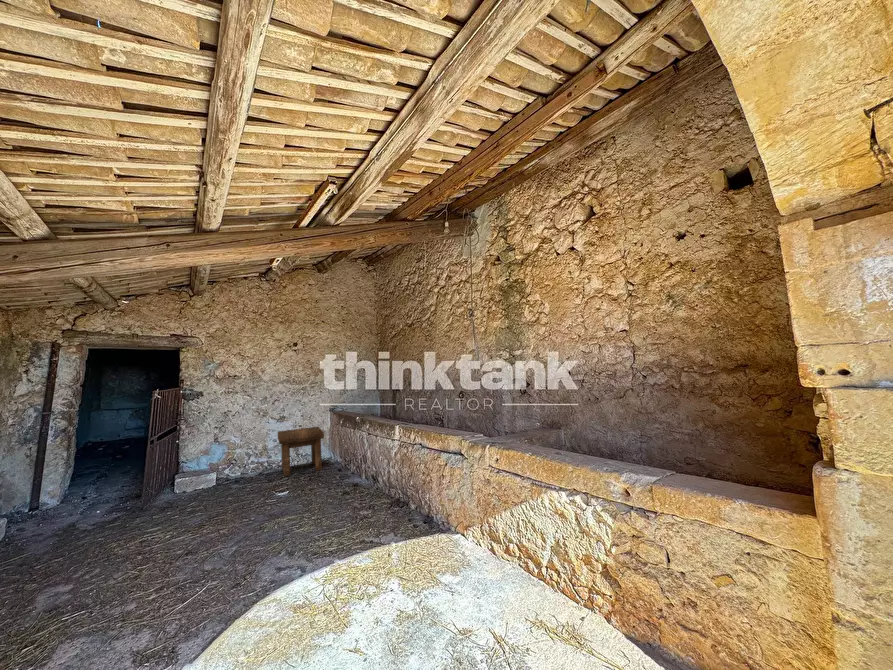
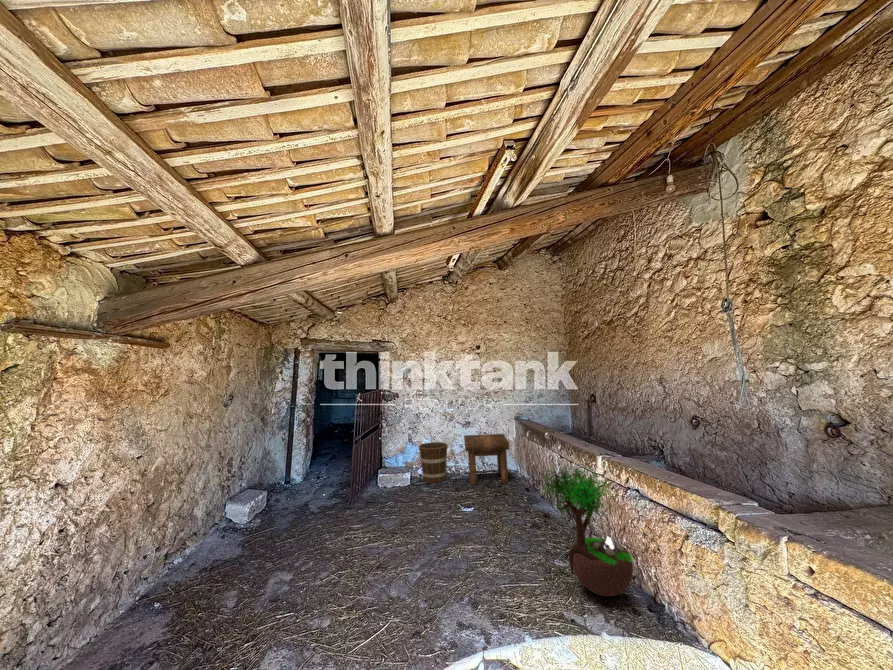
potted tree: none [348,421,415,522] -> present [540,461,633,596]
bucket: none [226,440,260,481] -> present [419,442,448,483]

